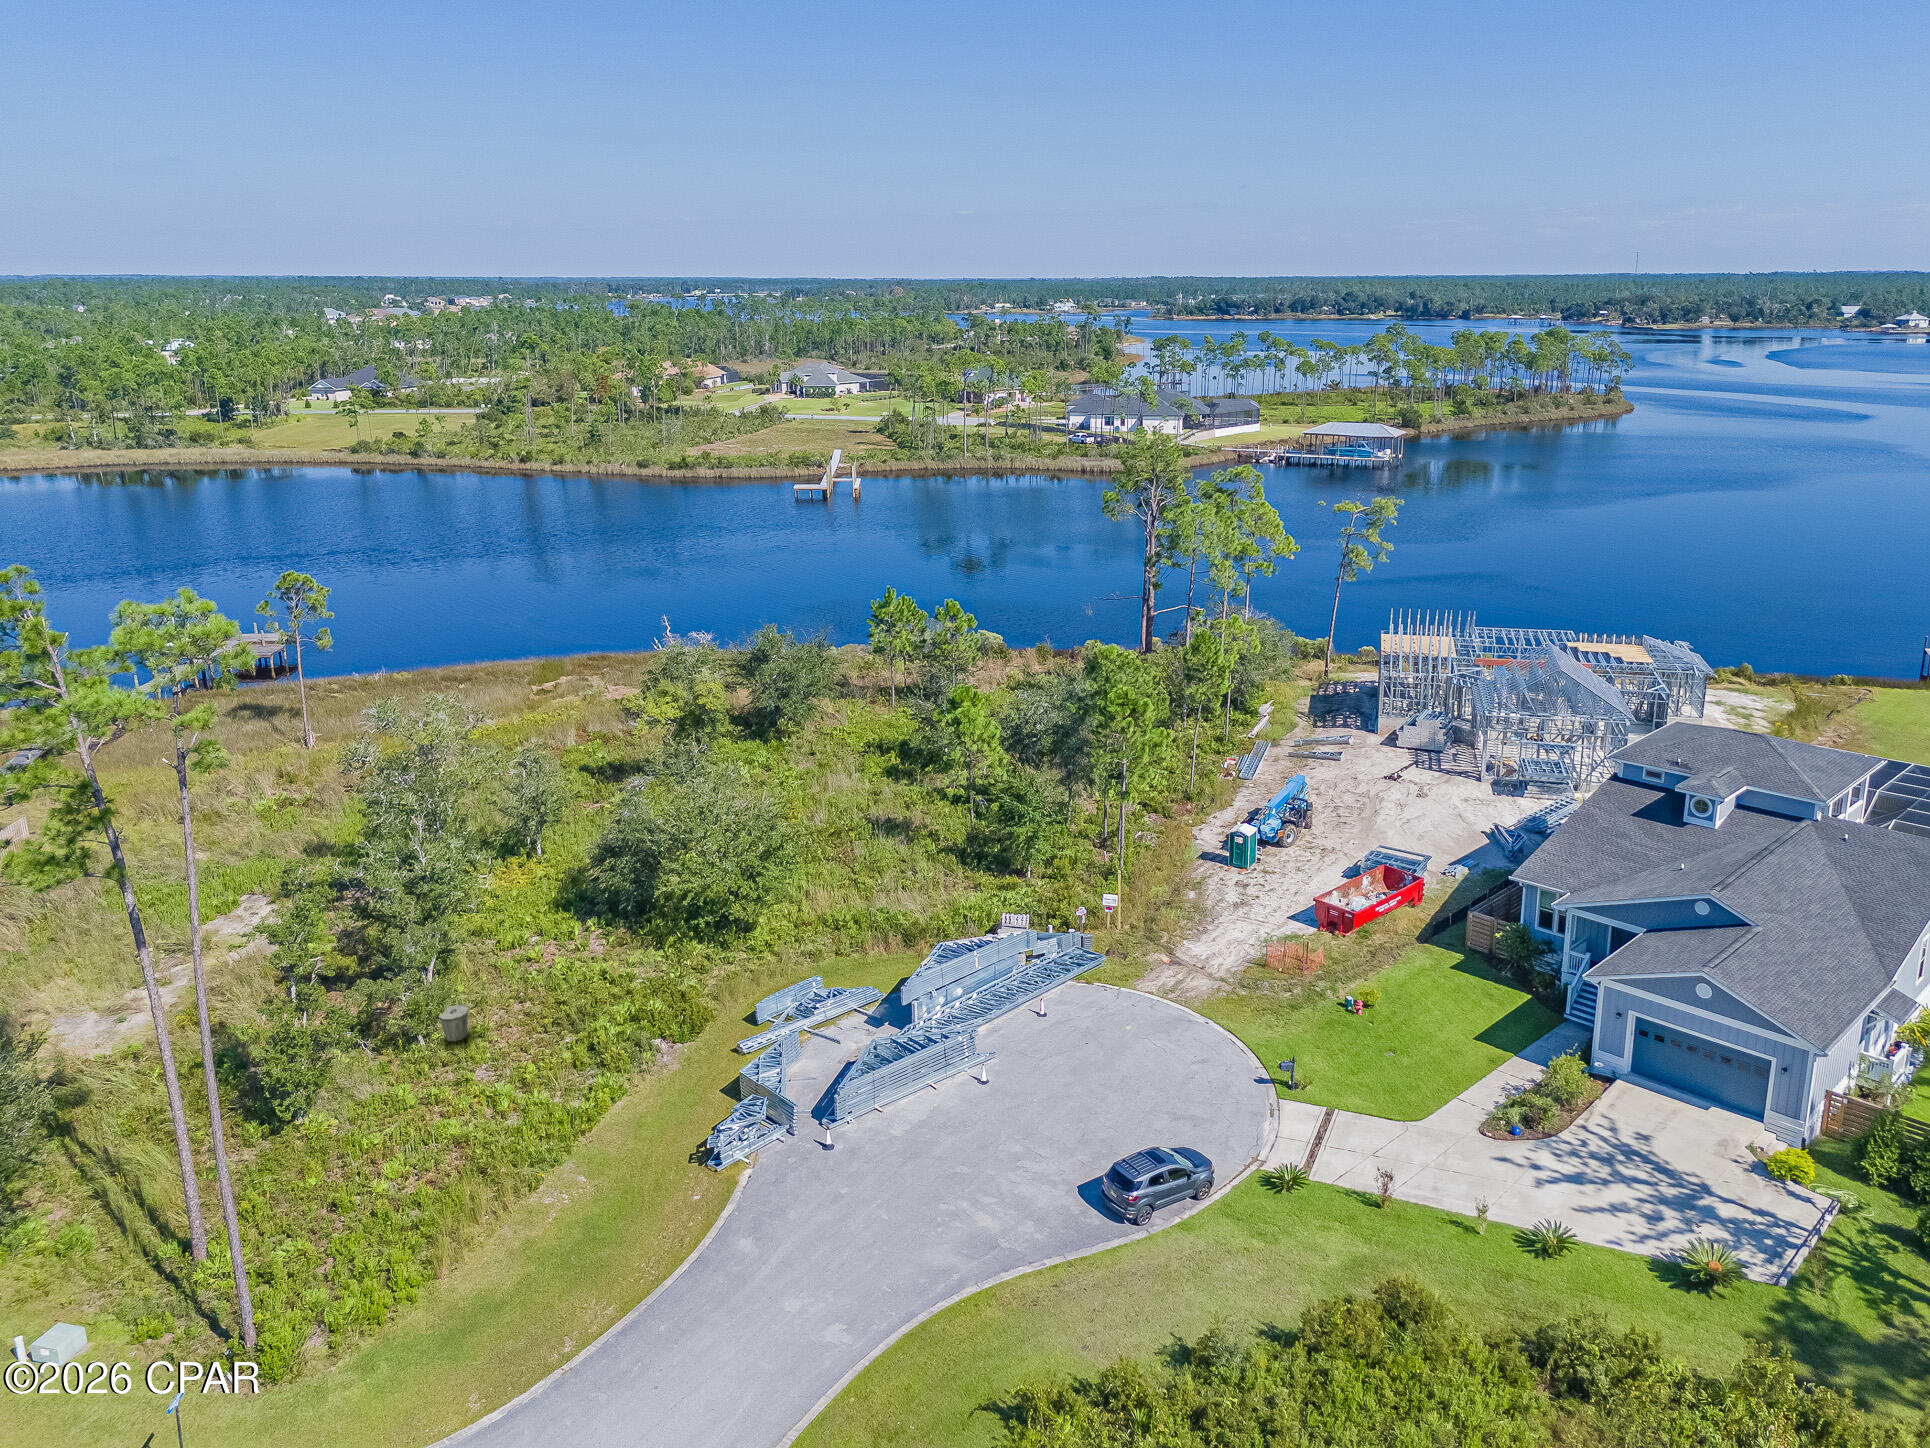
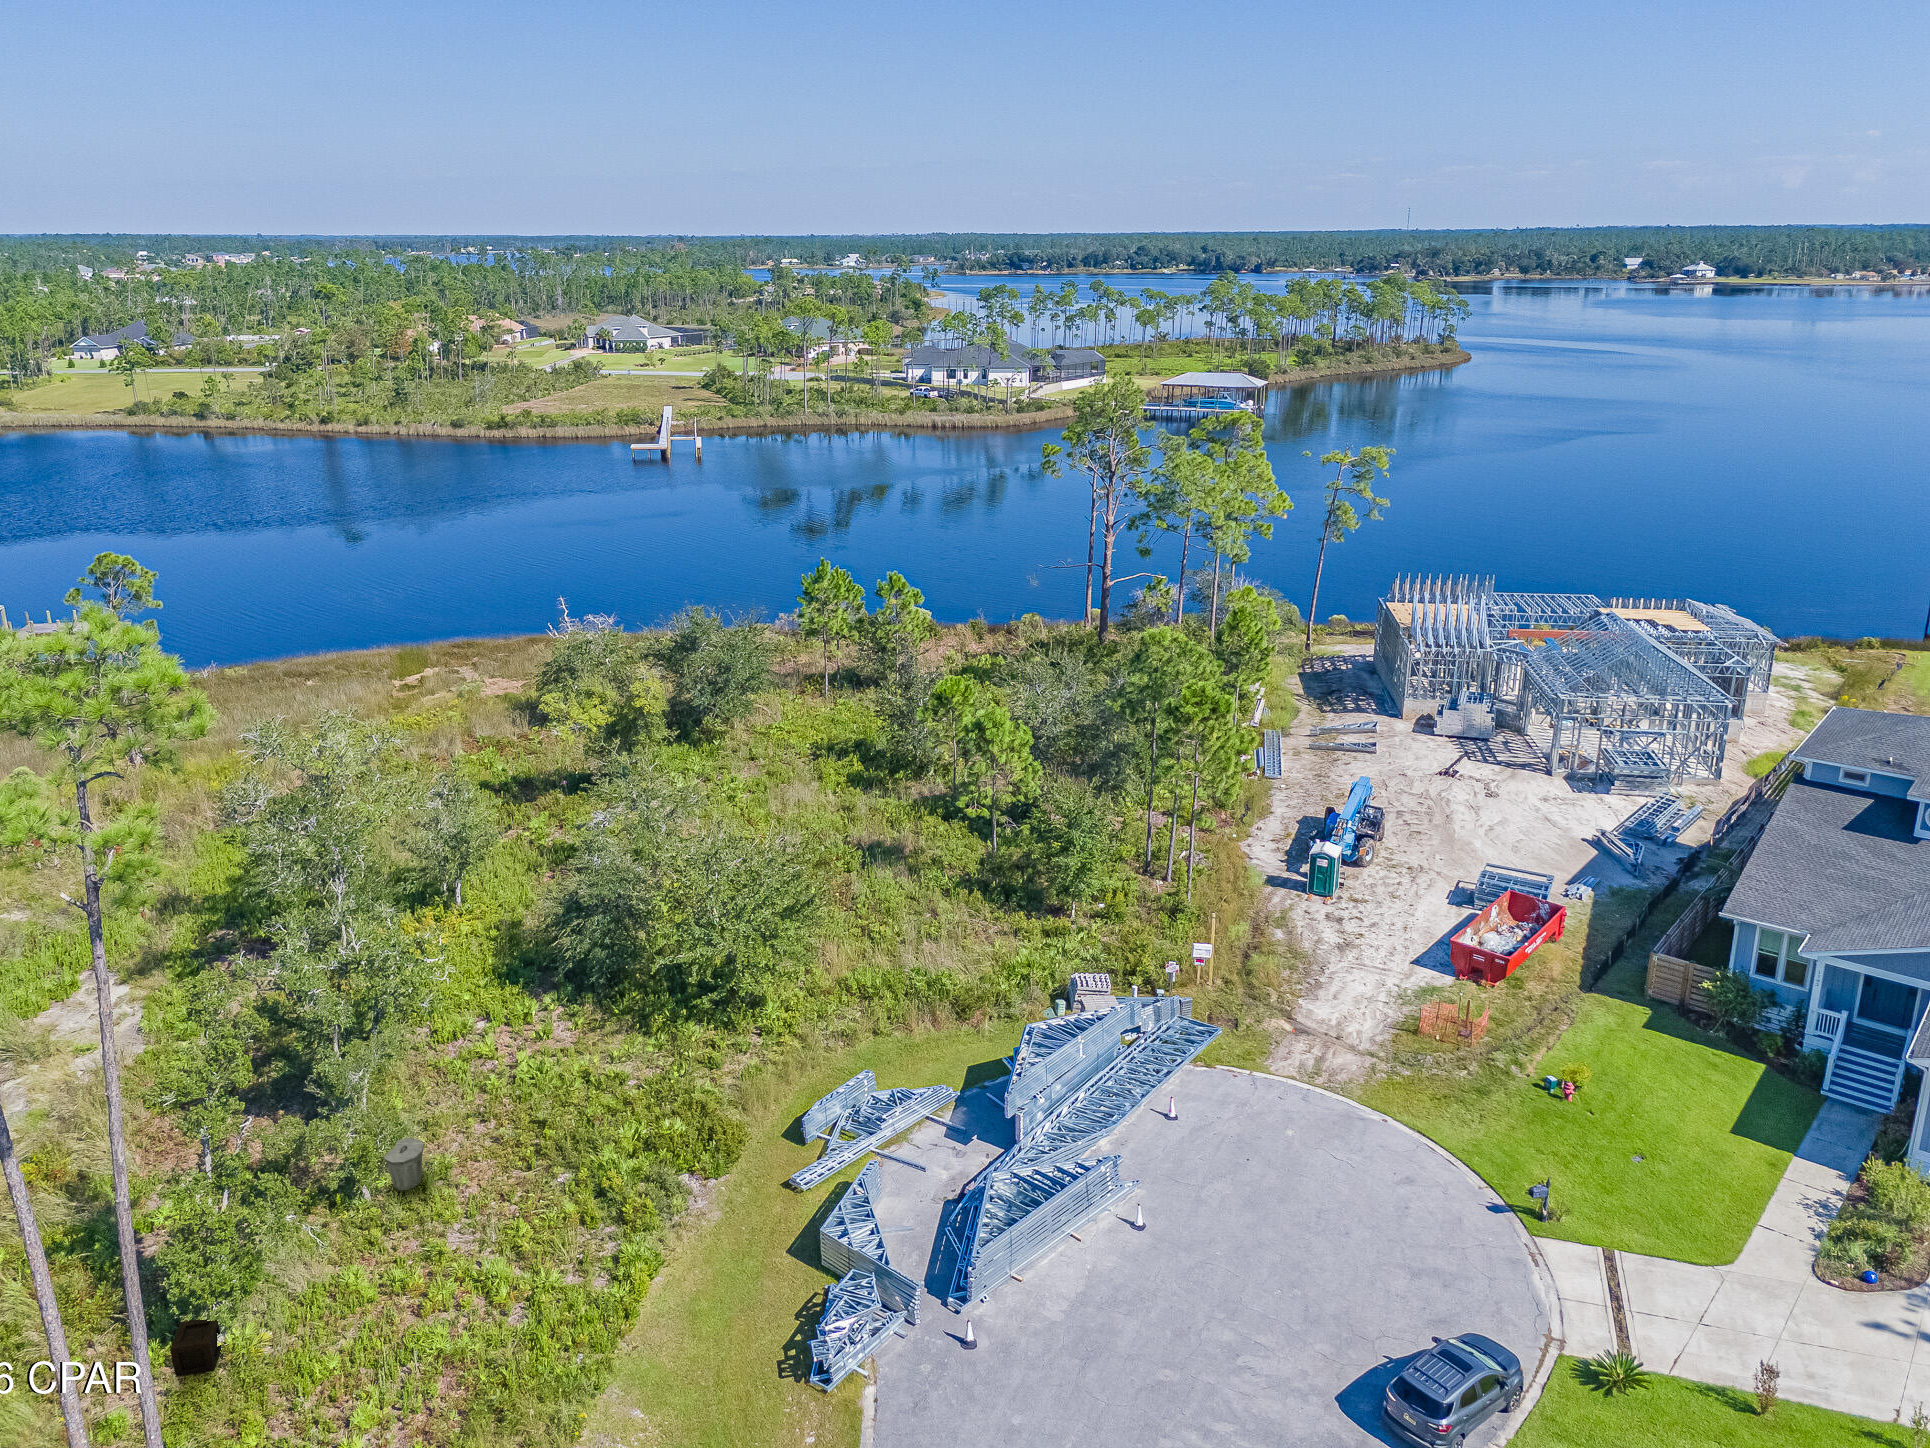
wooden crate: none [267,1105,307,1144] -> present [170,1319,221,1377]

